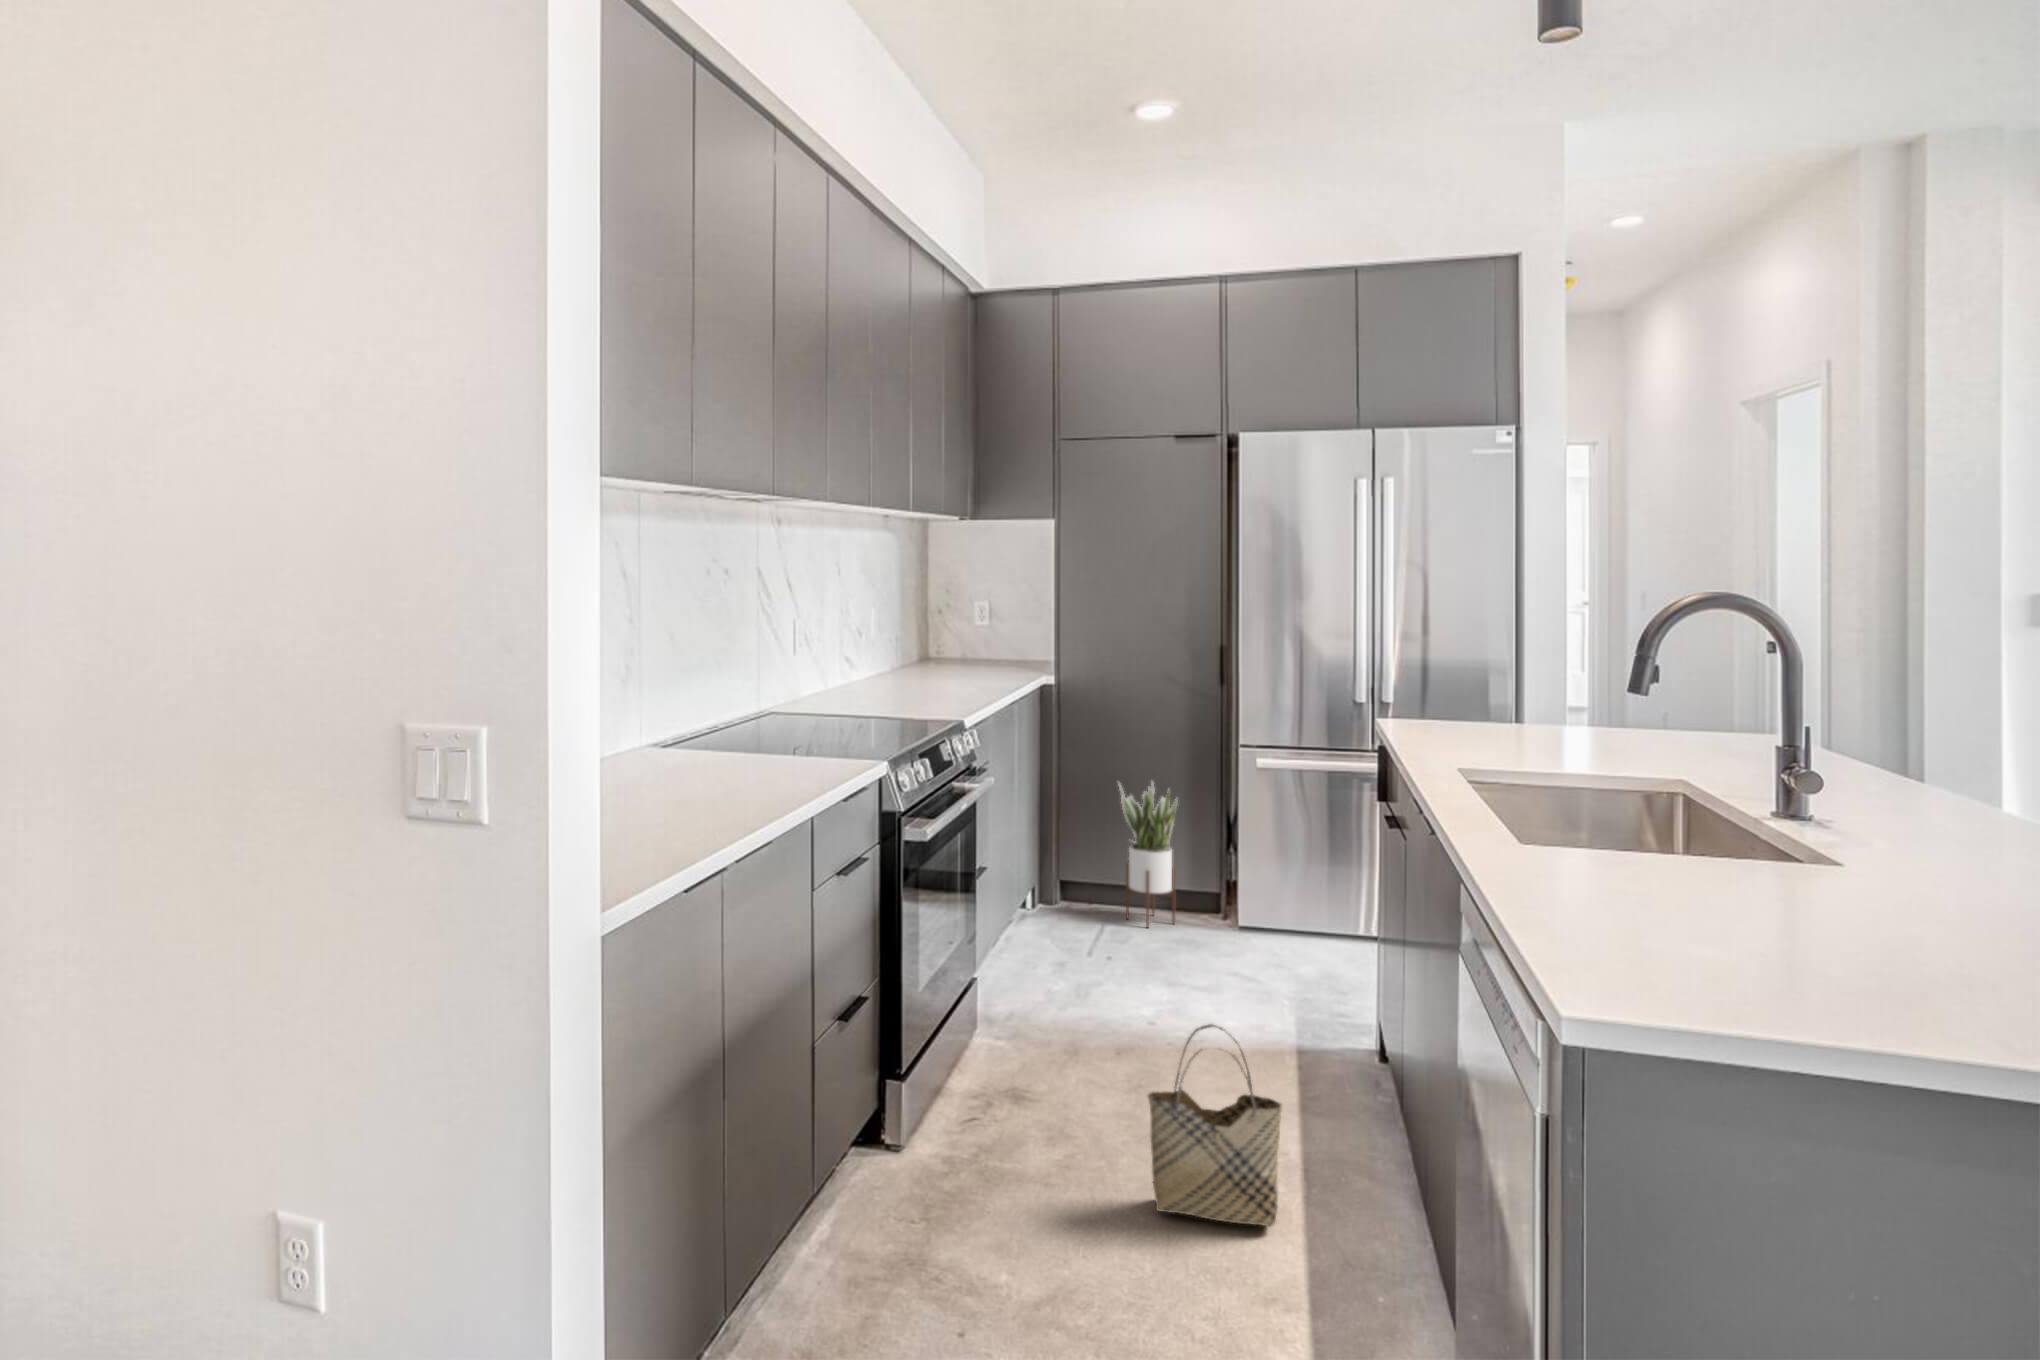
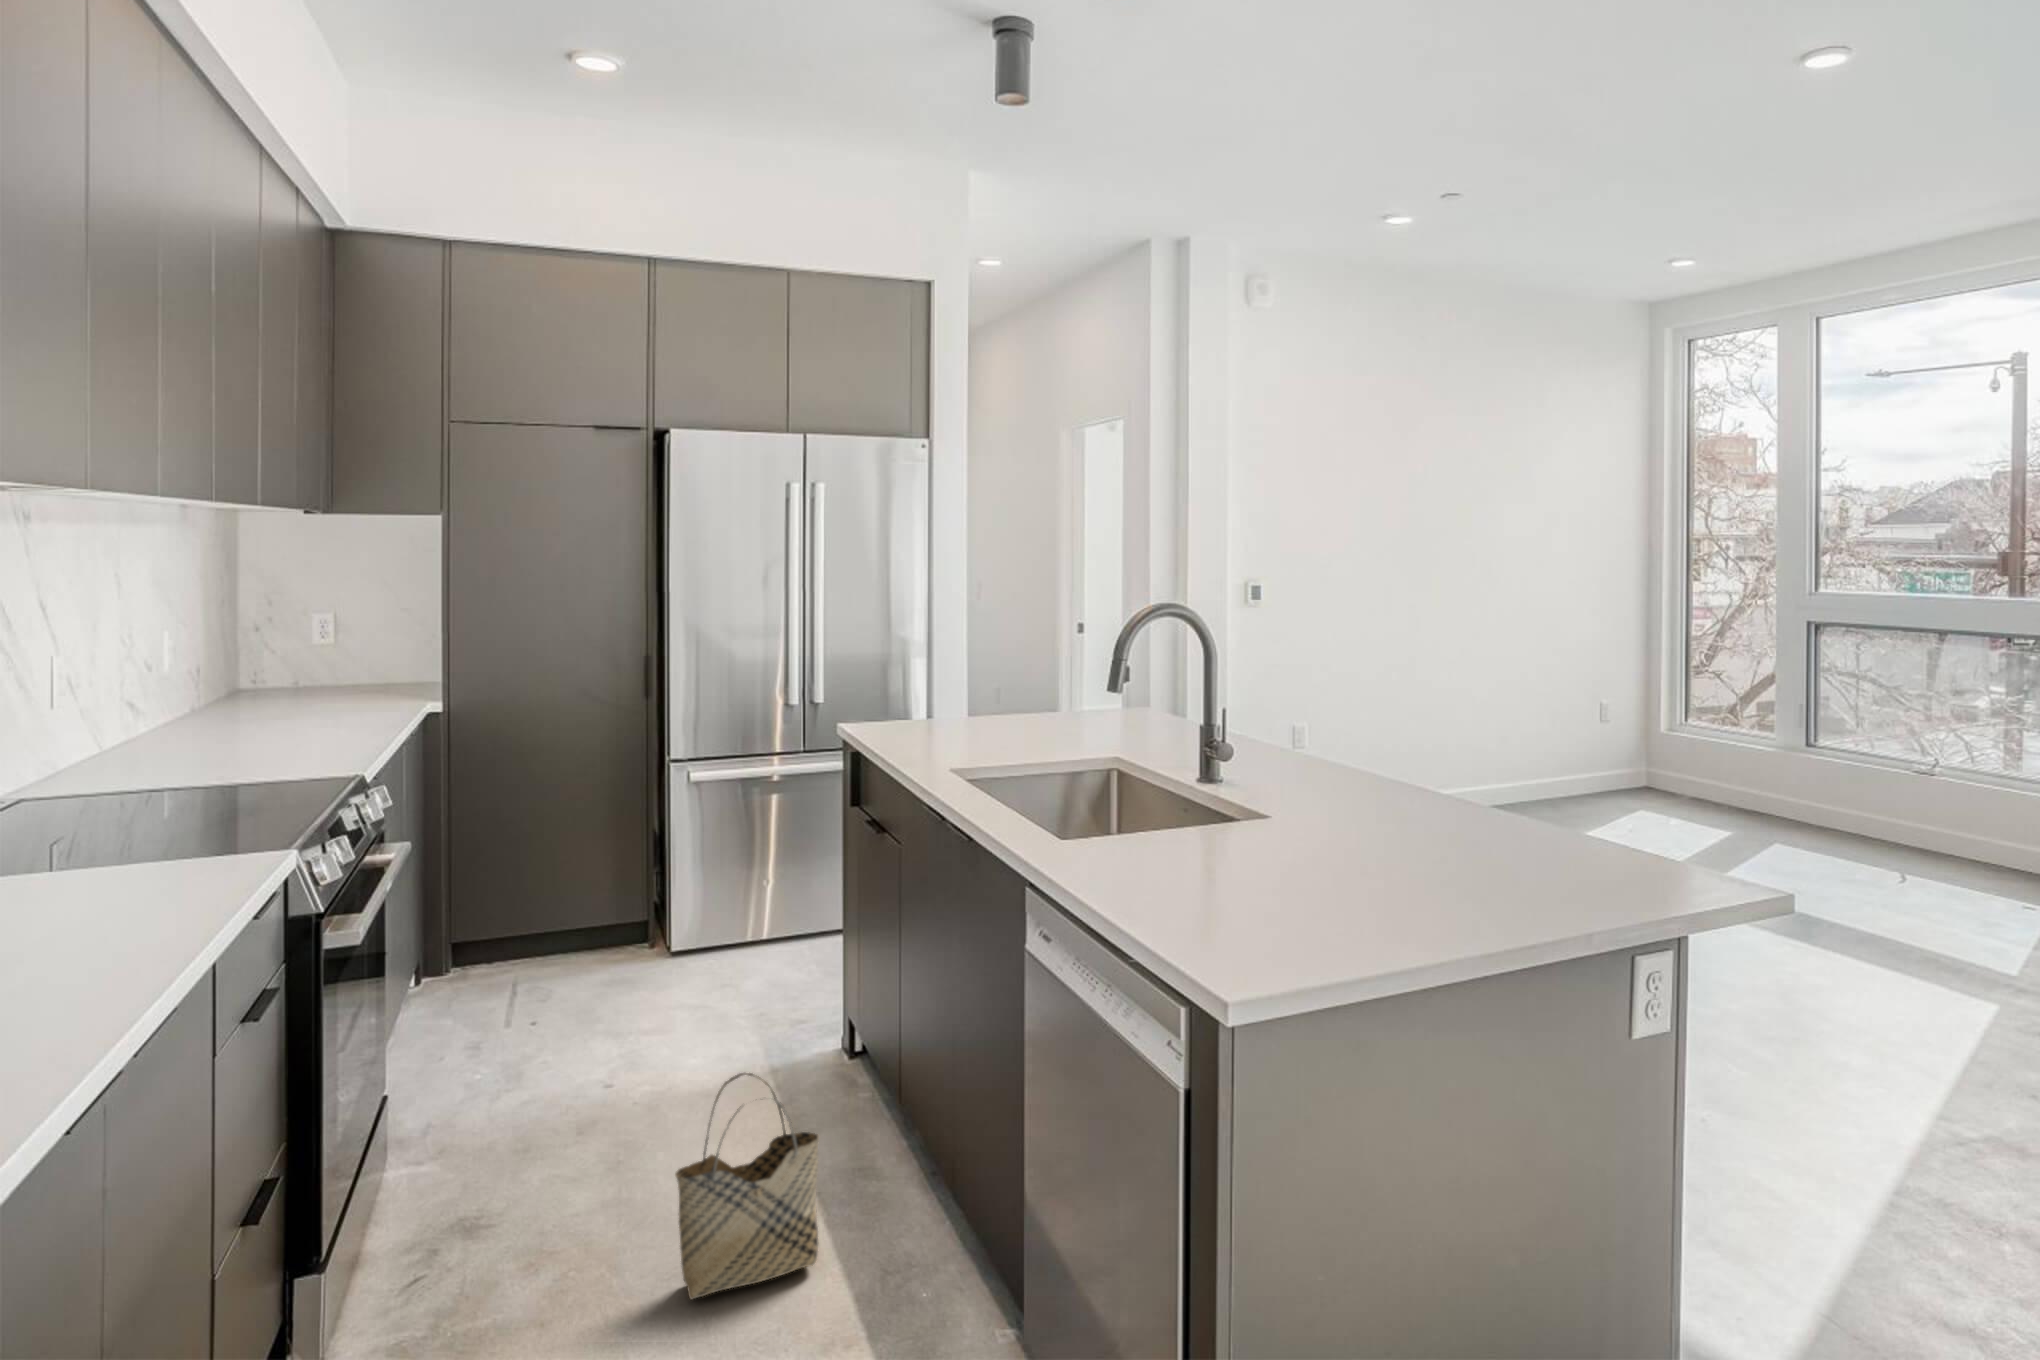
potted plant: present [1119,782,1178,927] -> none [532,809,604,976]

